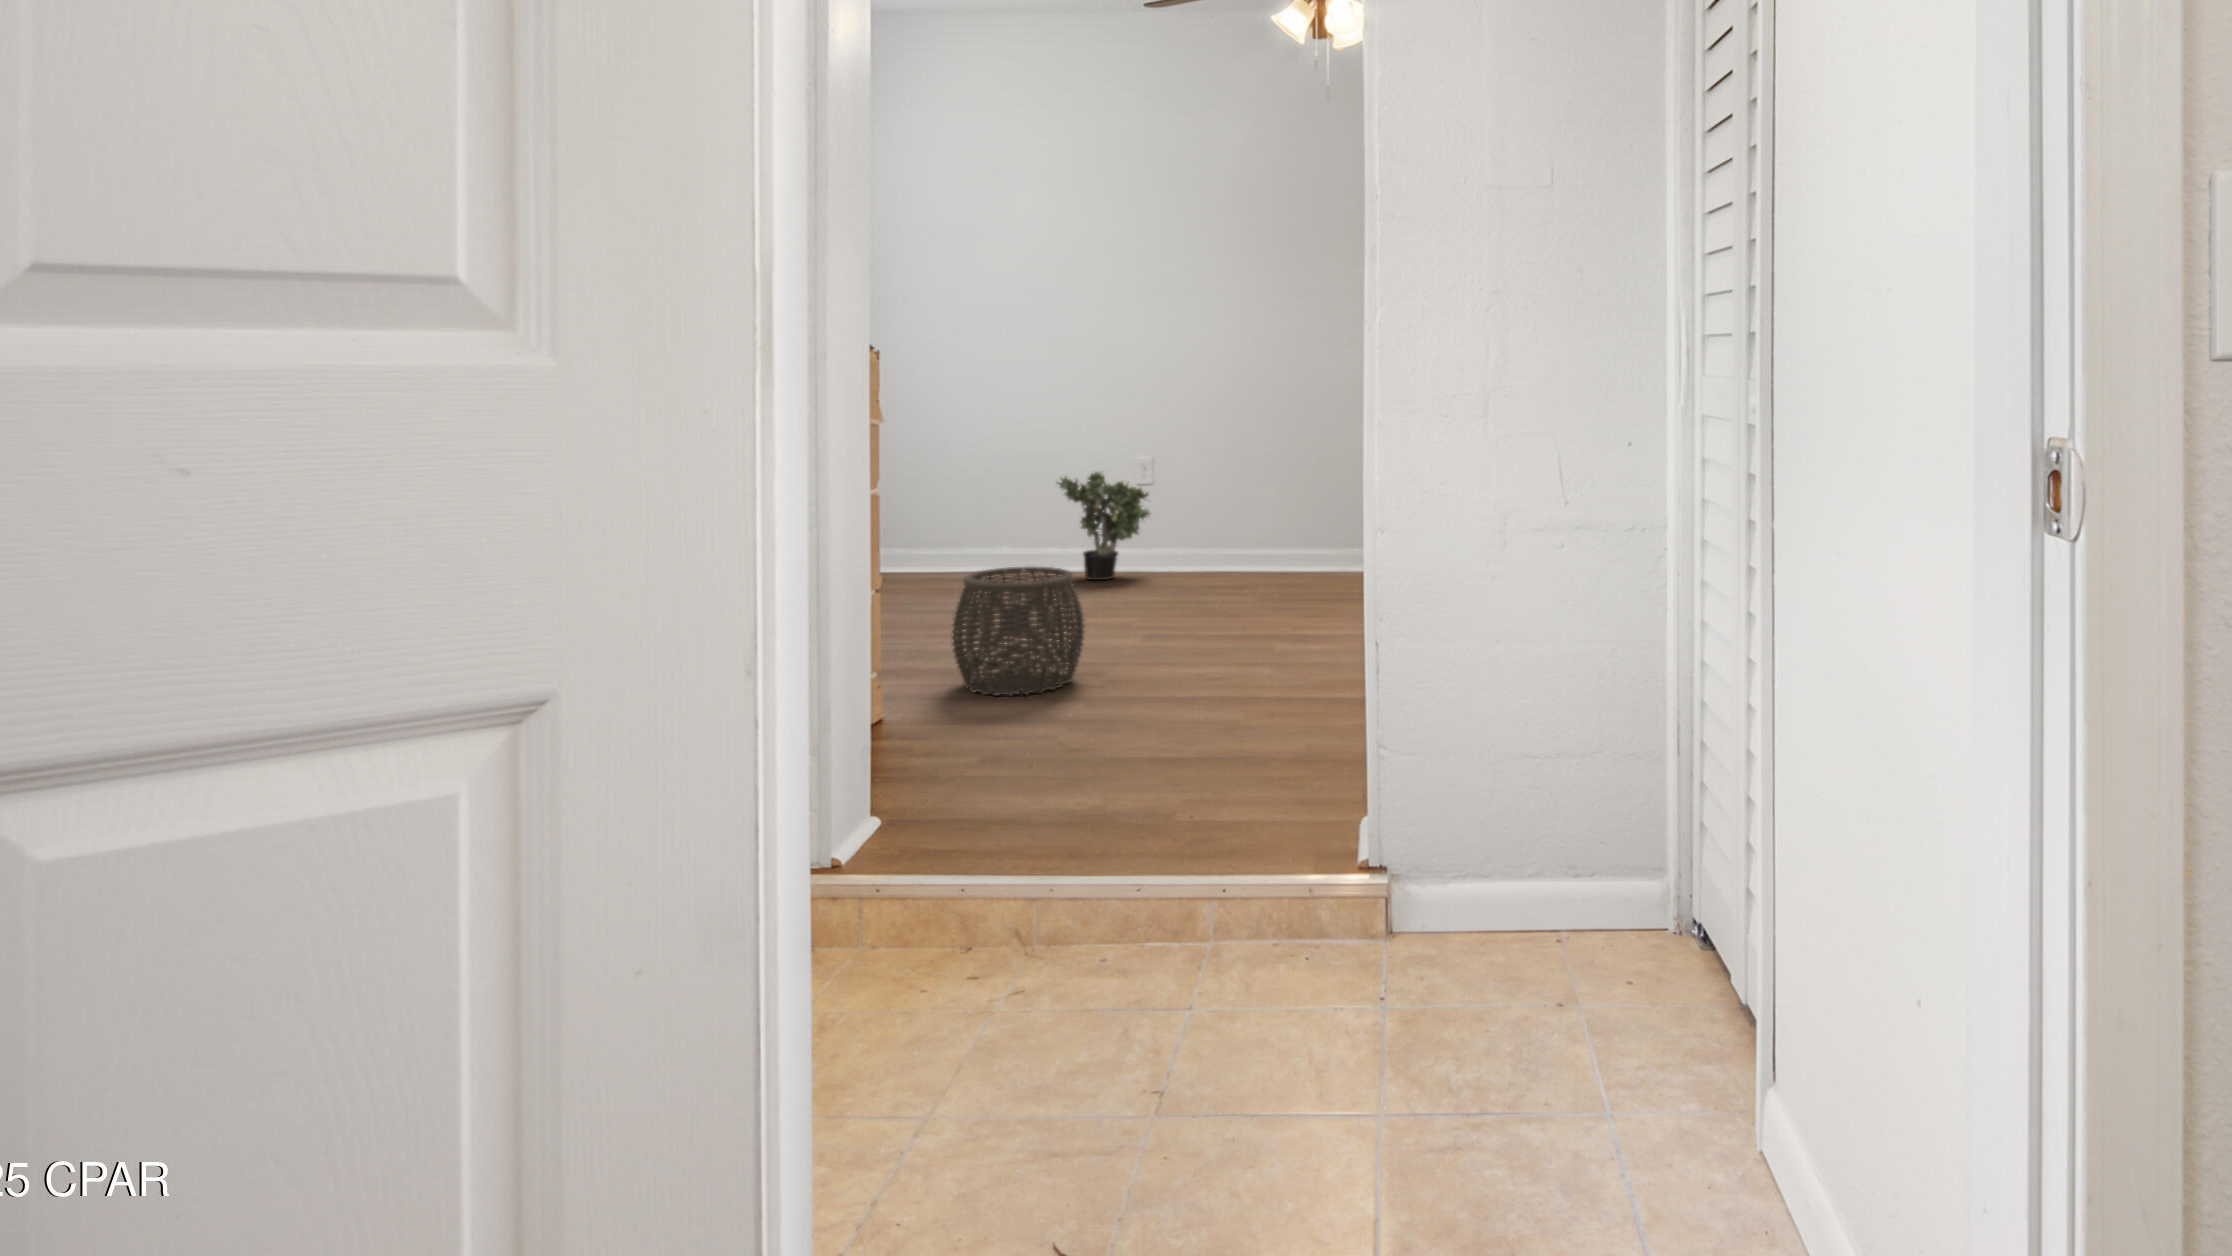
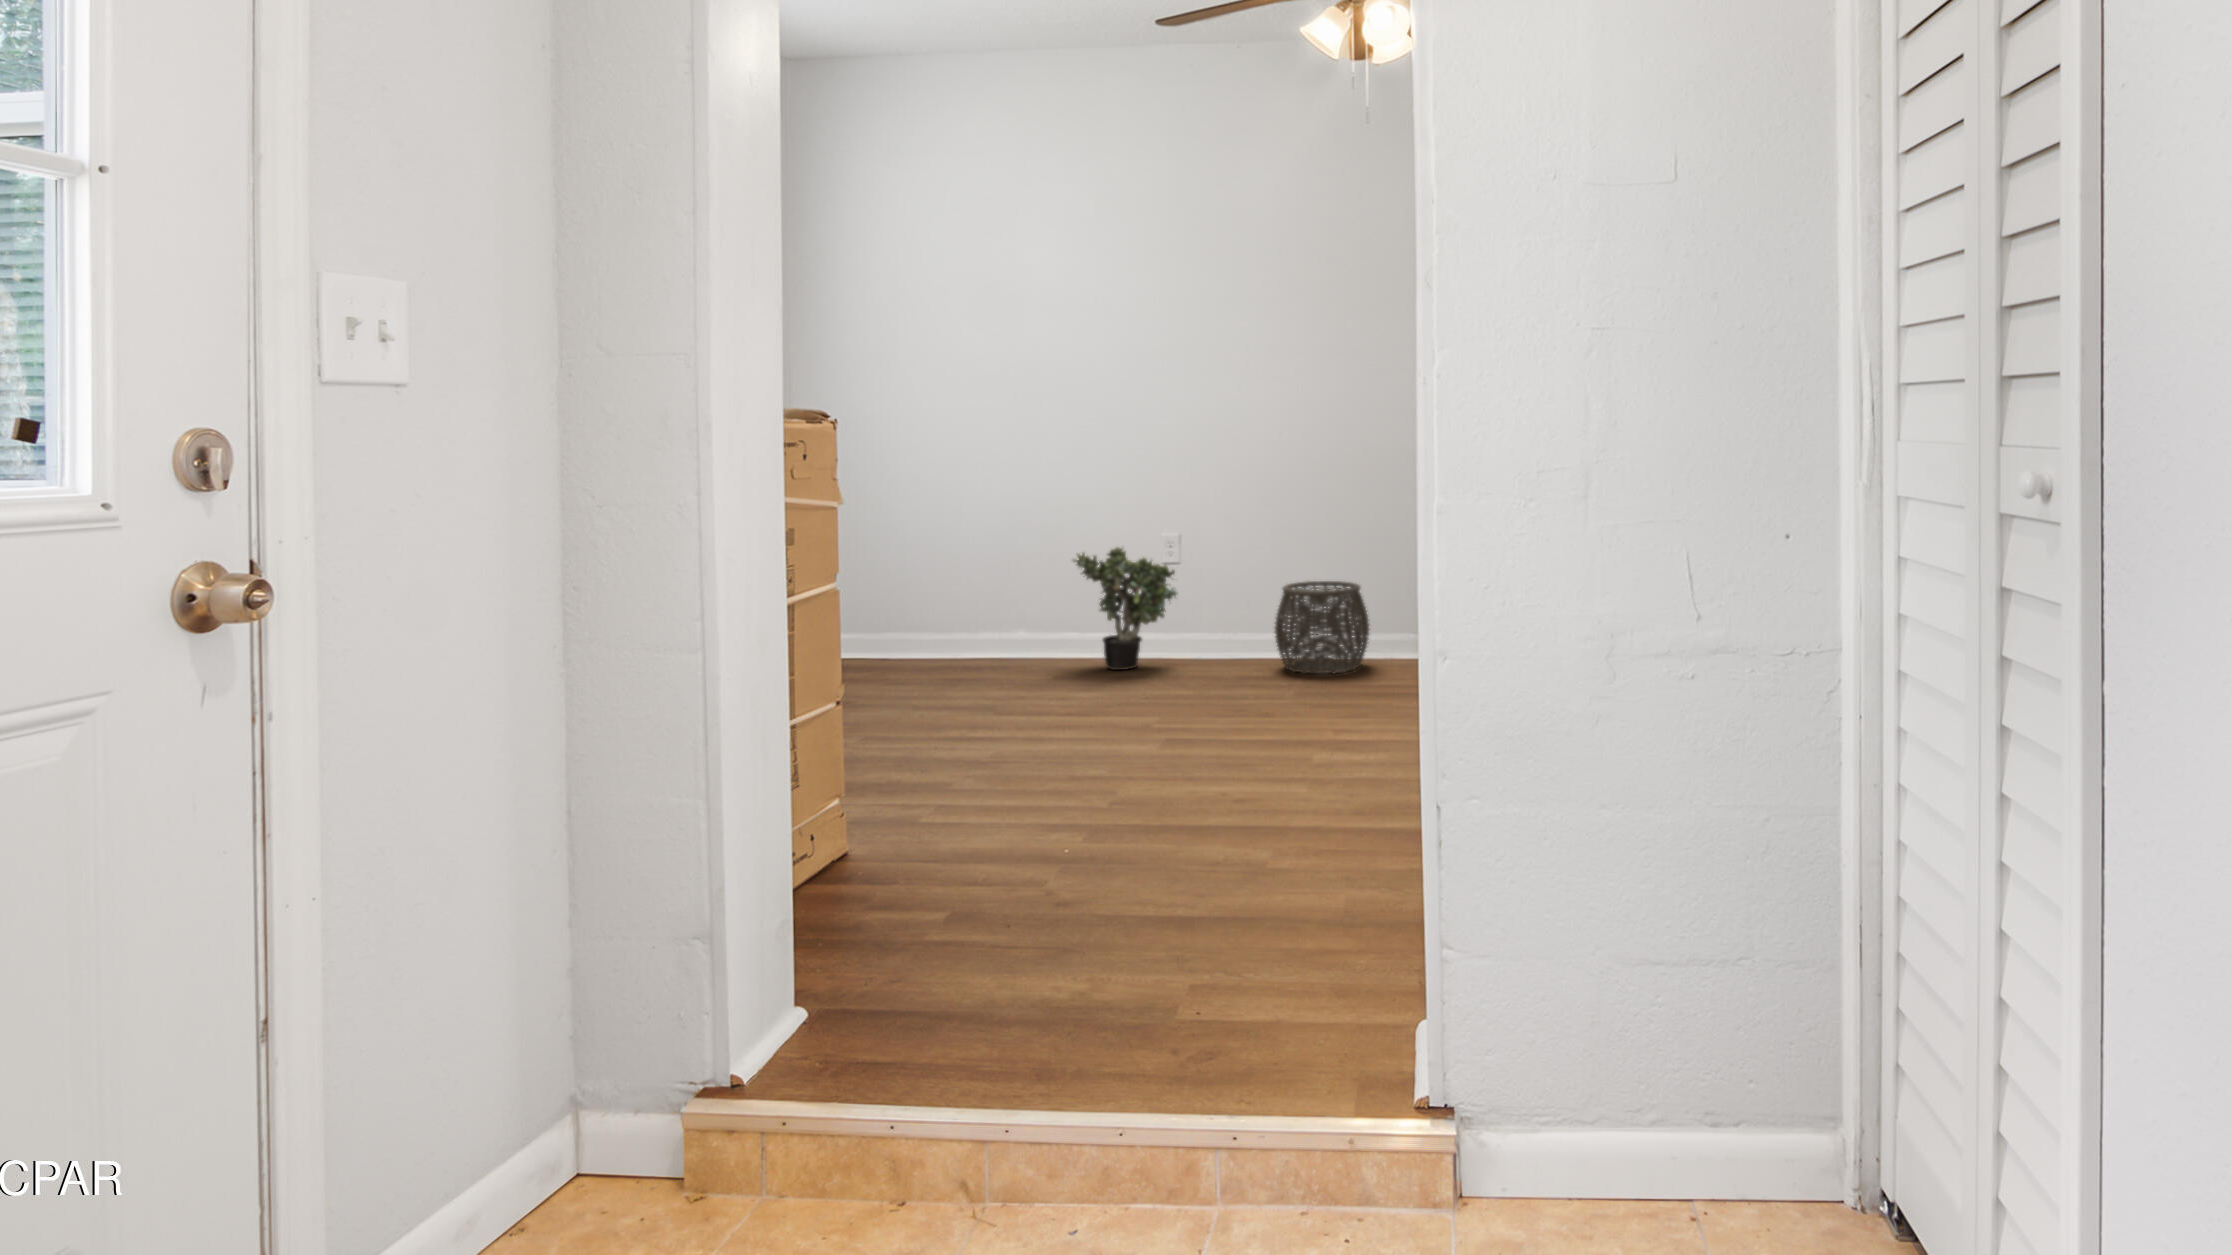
woven basket: present [952,567,1085,696] -> present [1275,581,1369,674]

